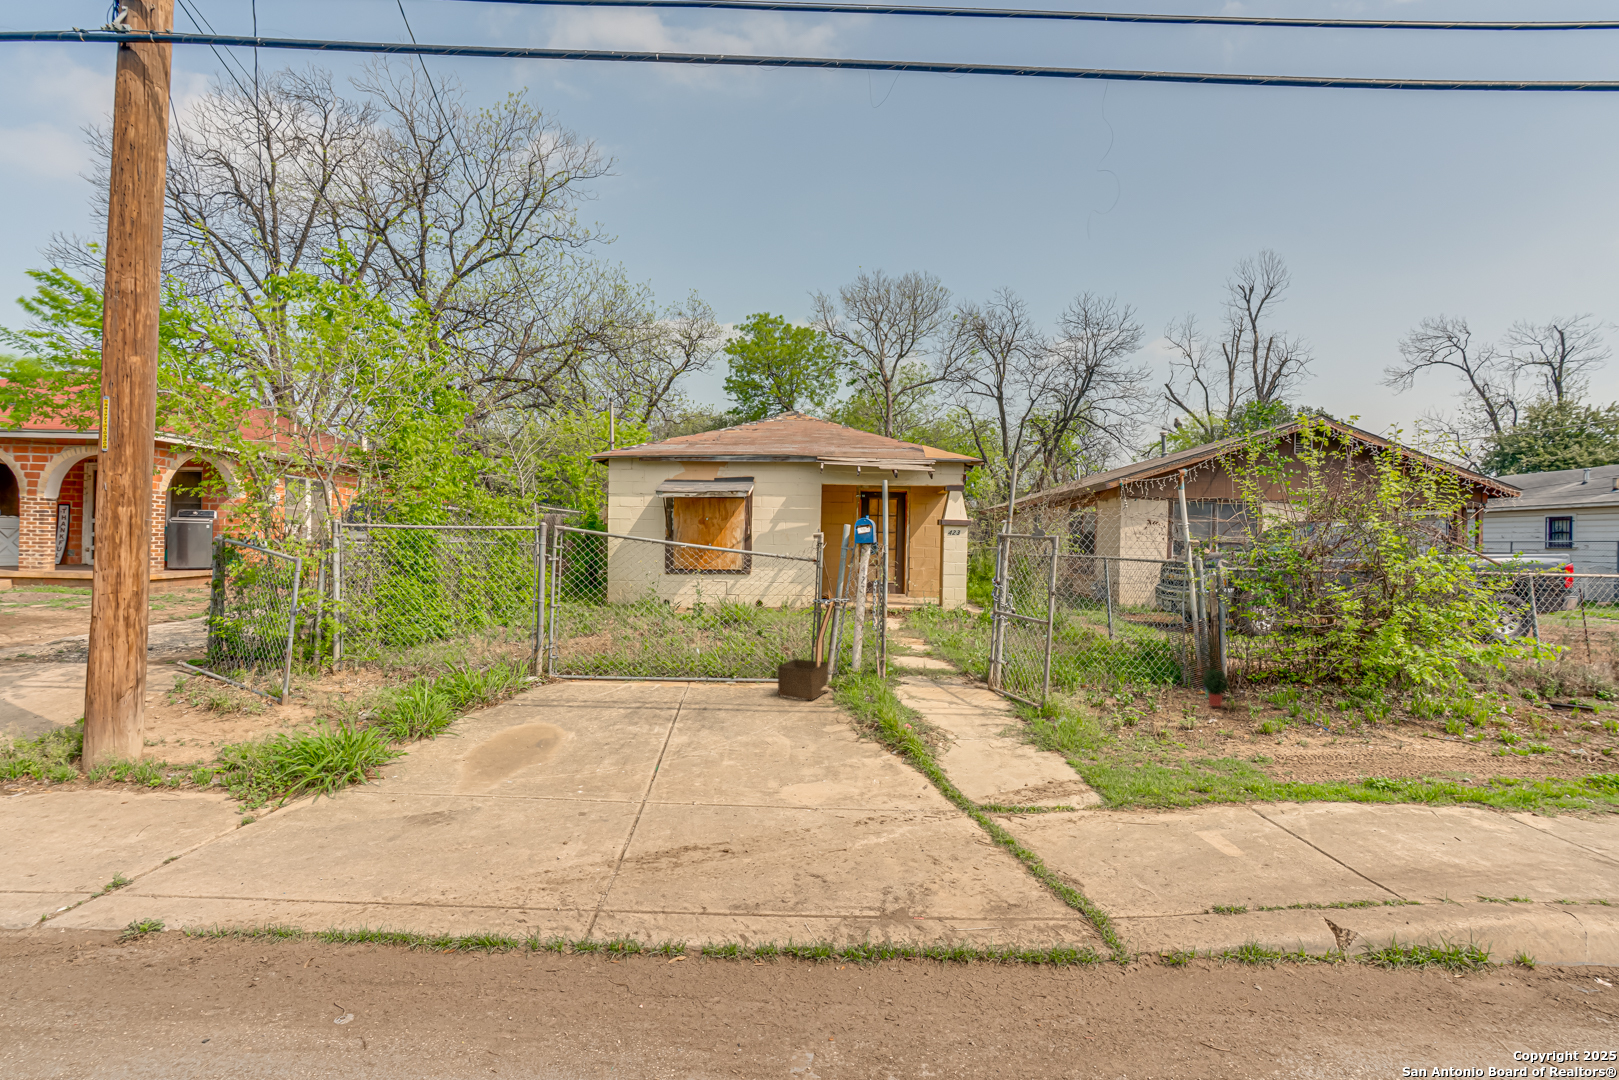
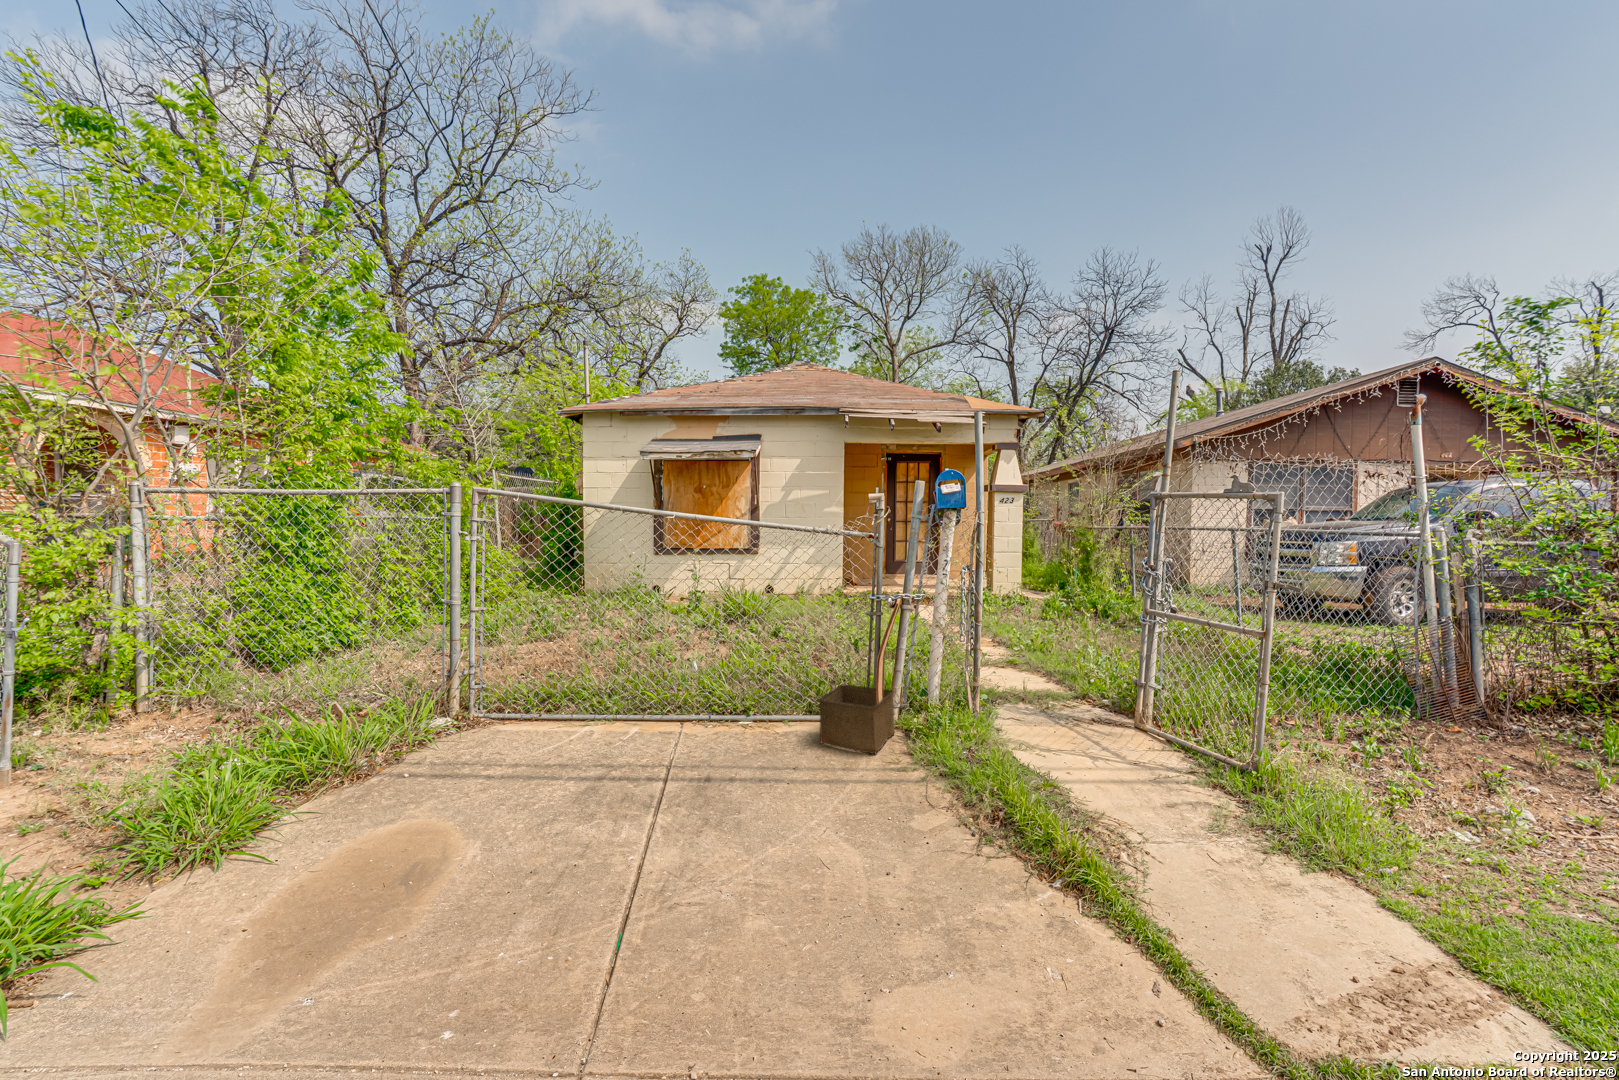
potted plant: present [1201,634,1229,706] -> none [1458,639,1557,763]

